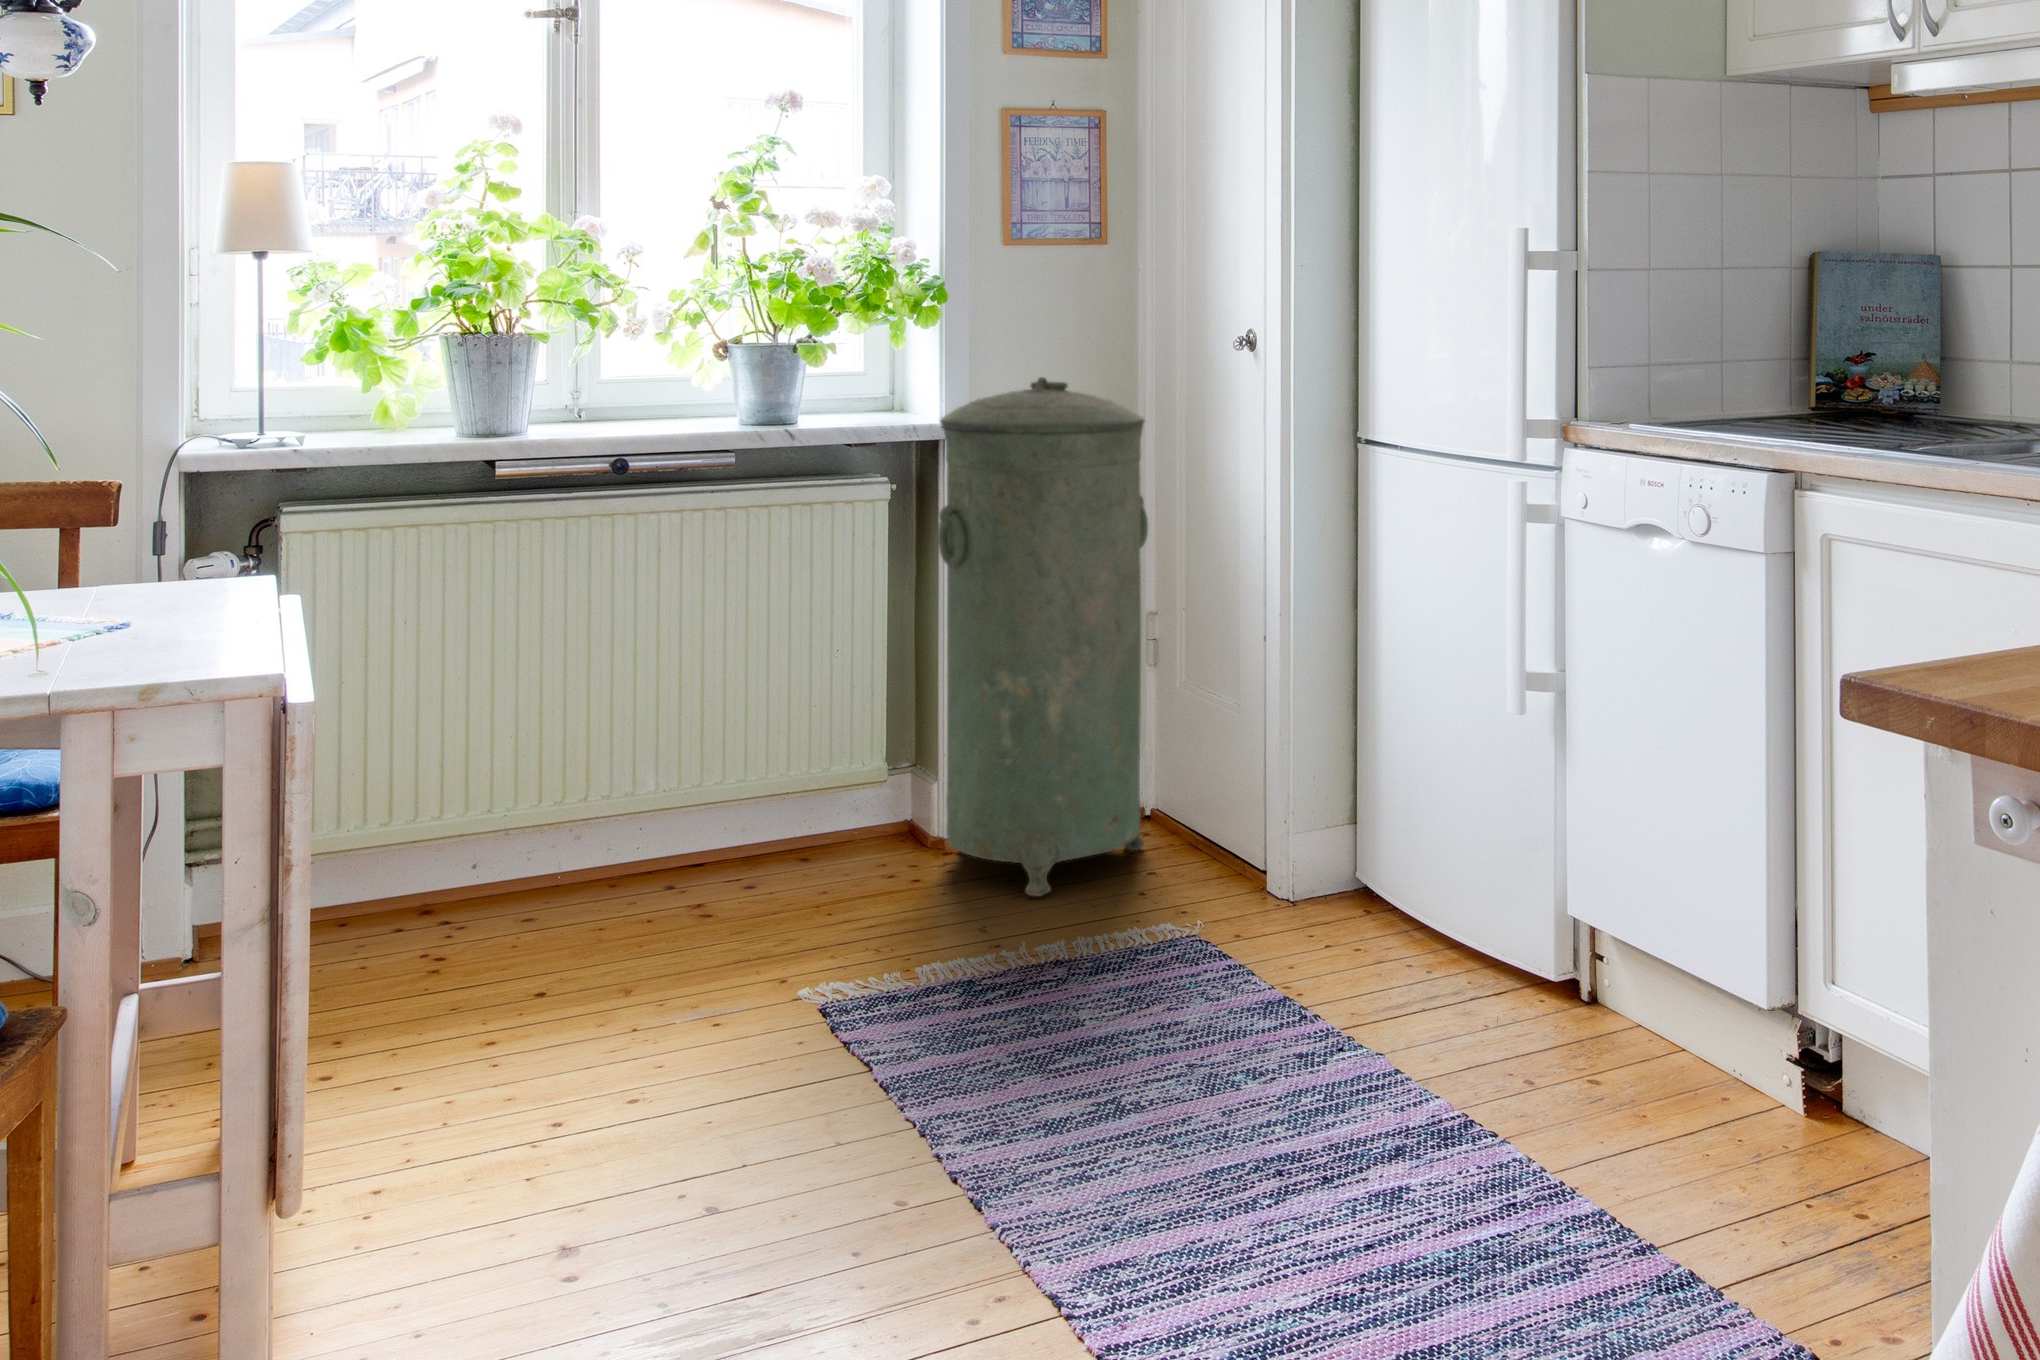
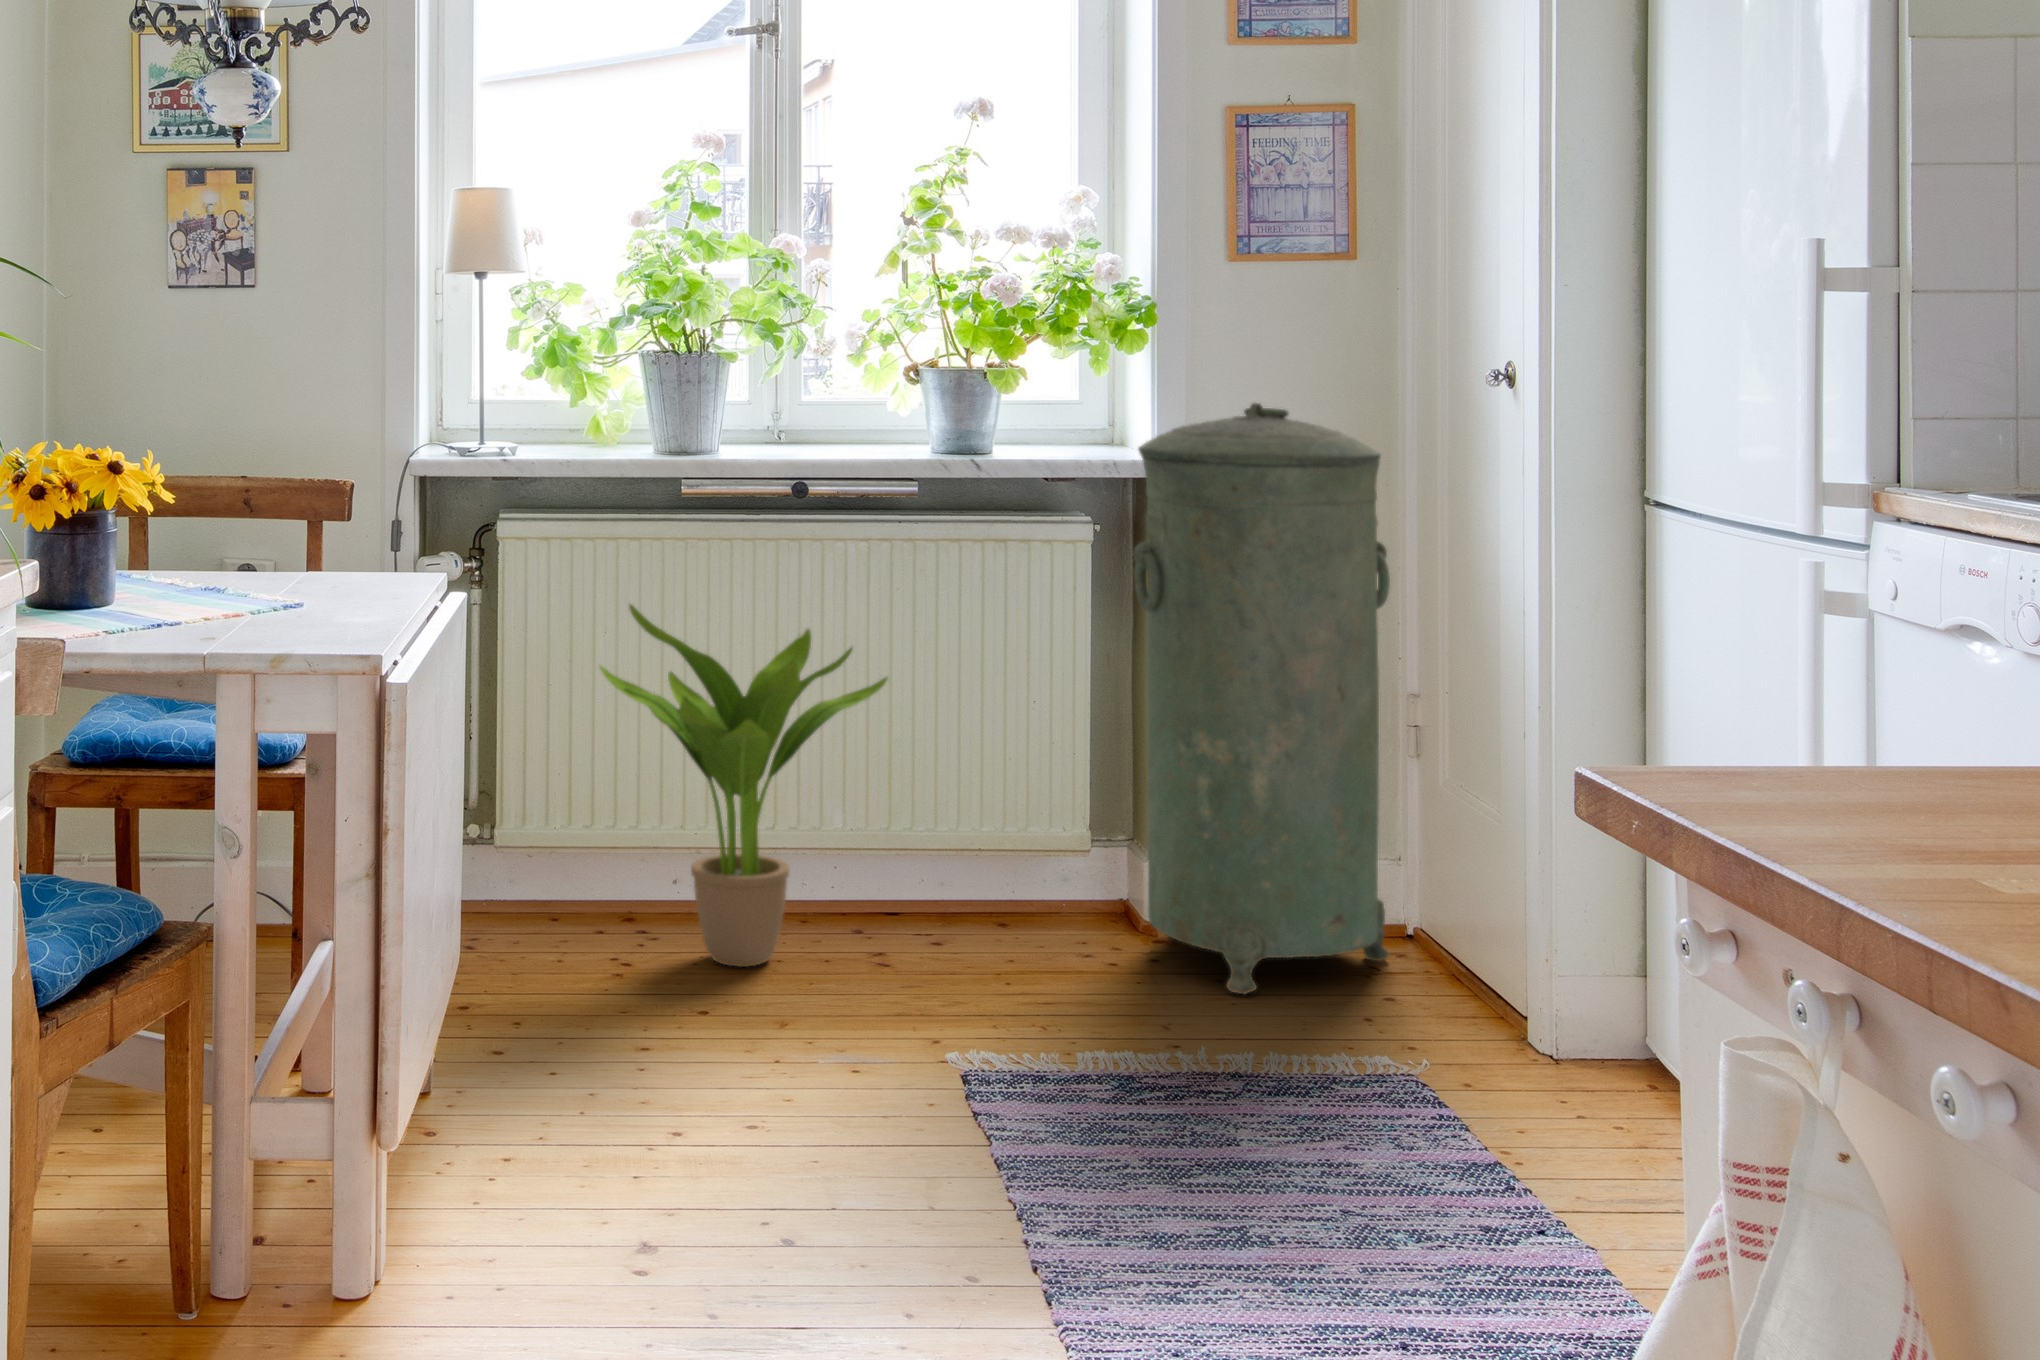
potted plant: none [408,599,707,949] -> present [600,605,887,967]

